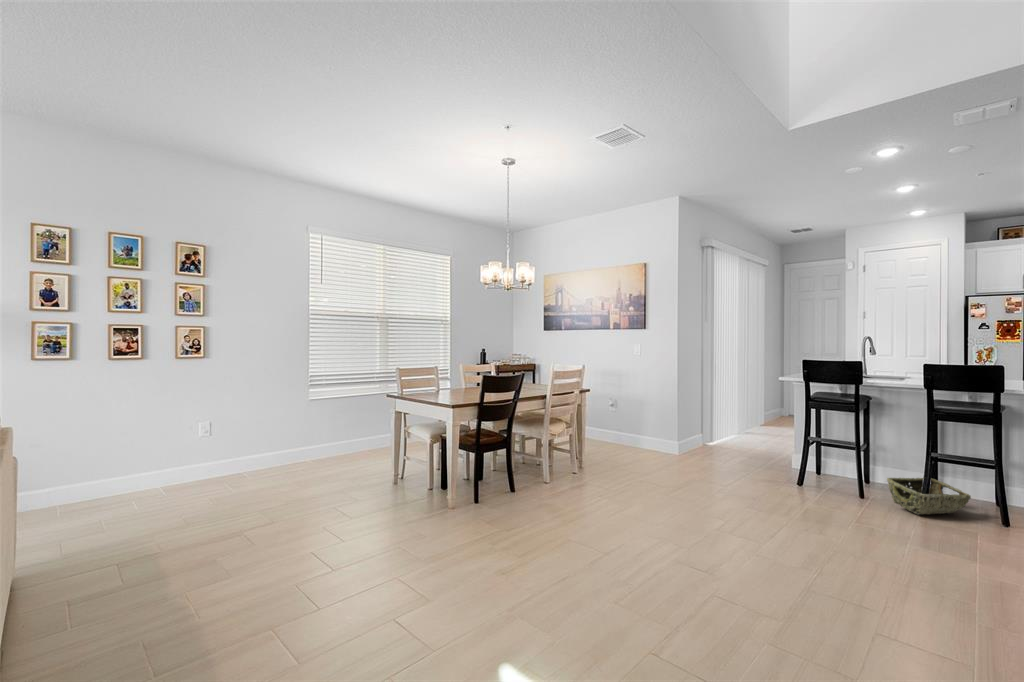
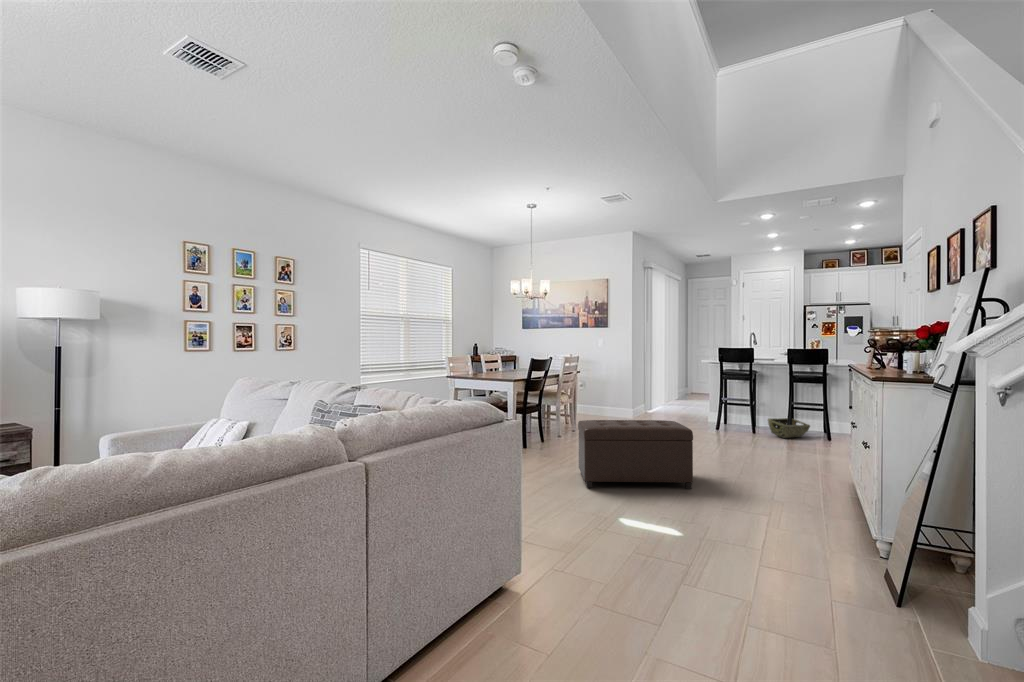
ottoman: none [478,483,683,646] -> present [578,420,693,489]

